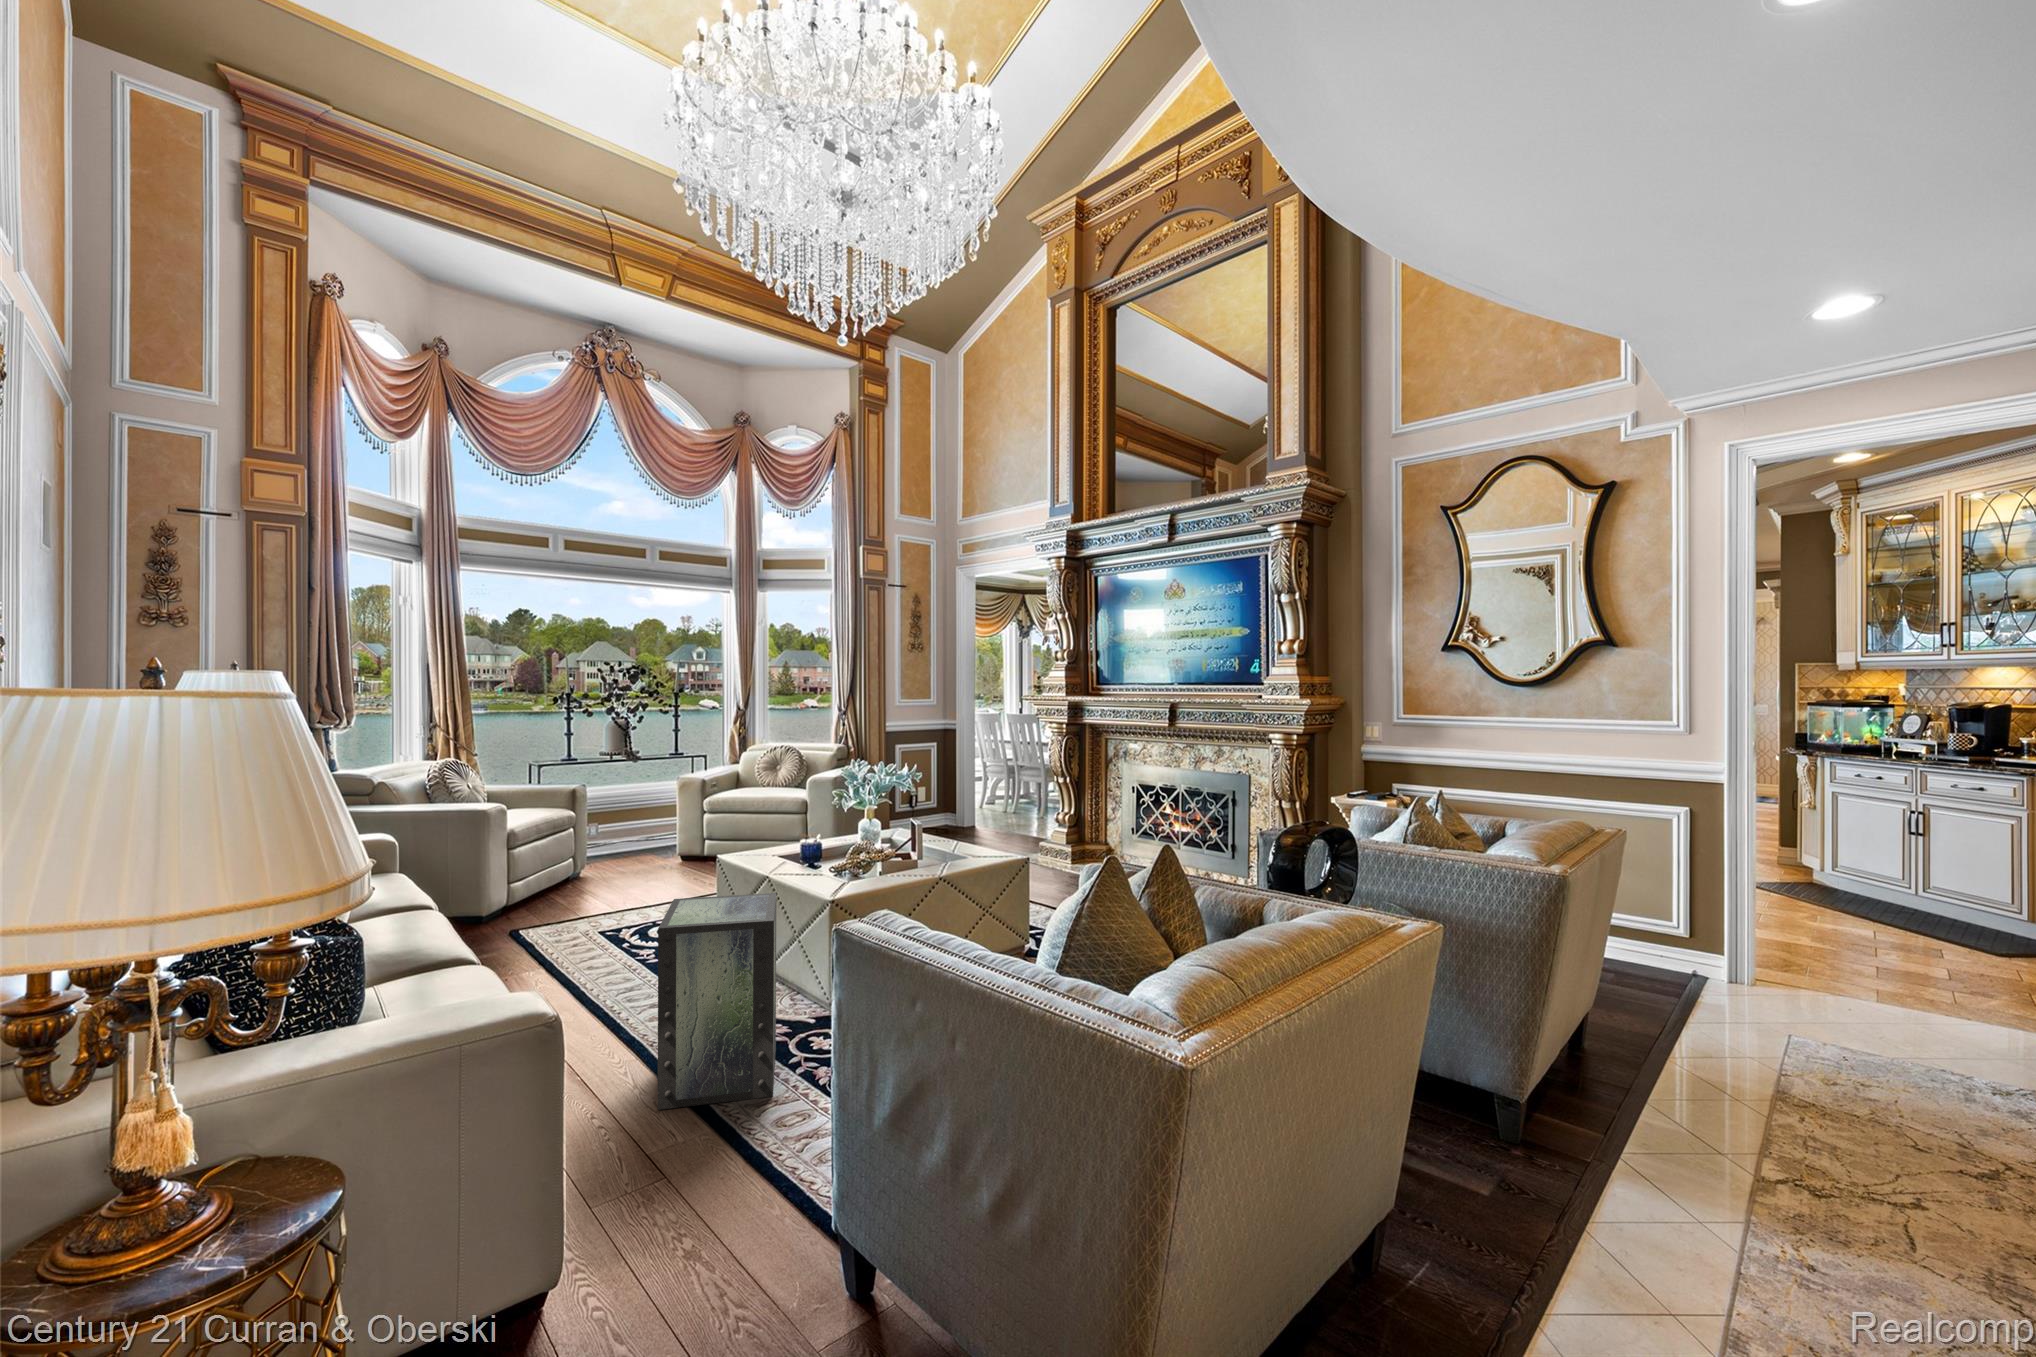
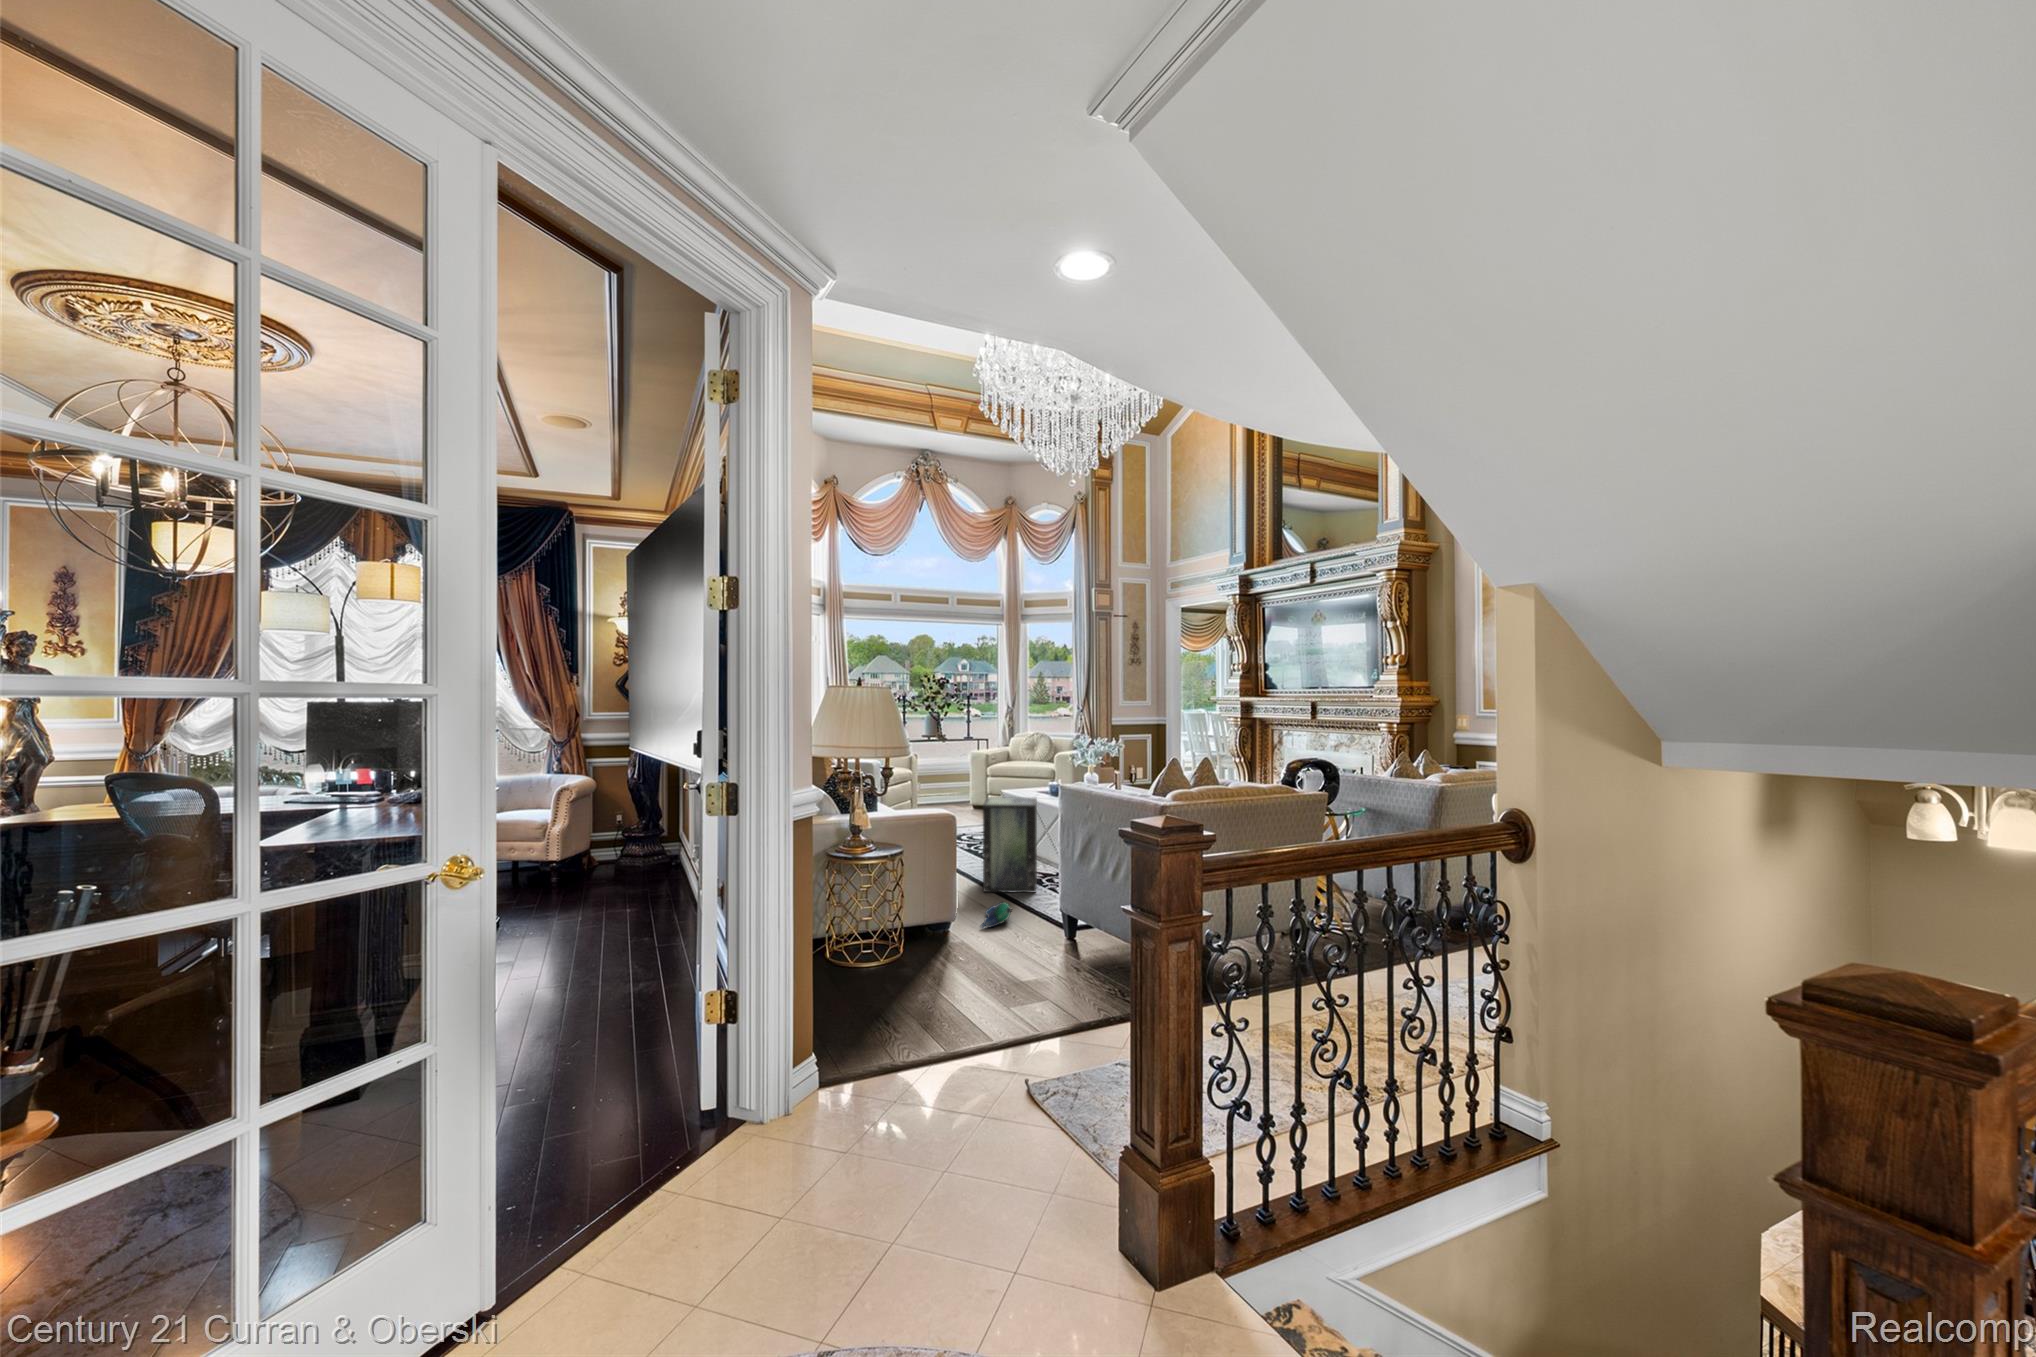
plush toy: none [622,1186,712,1293] -> present [981,902,1012,927]

